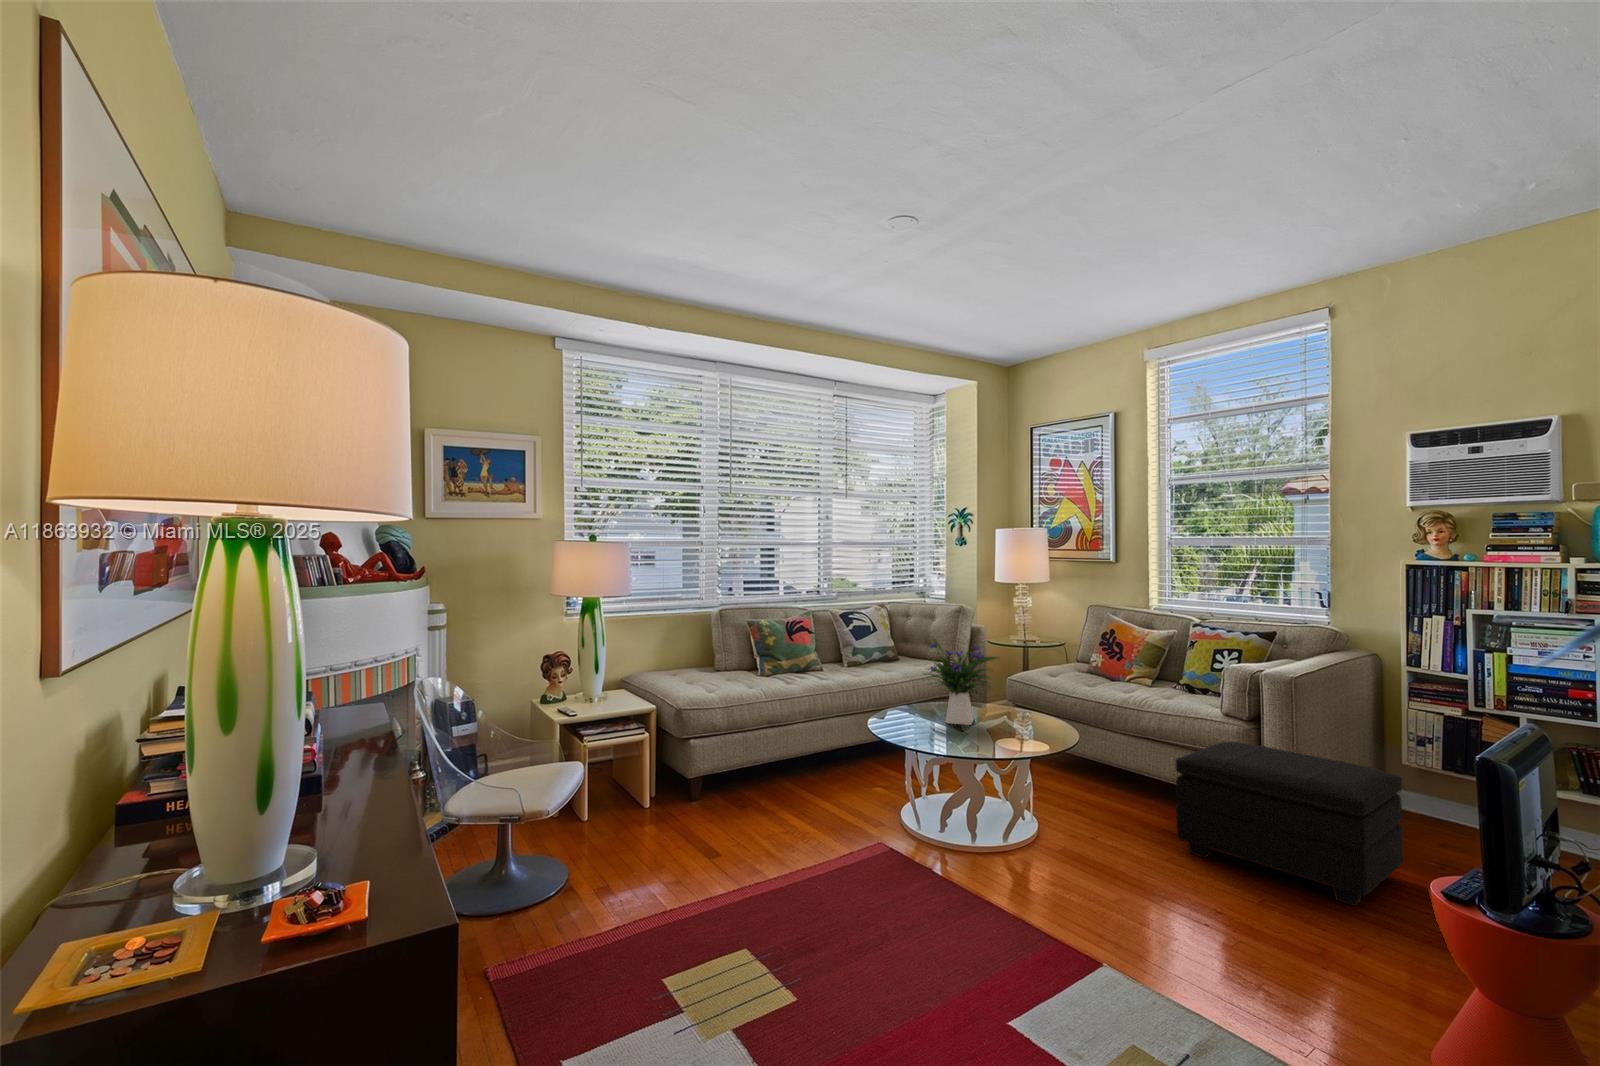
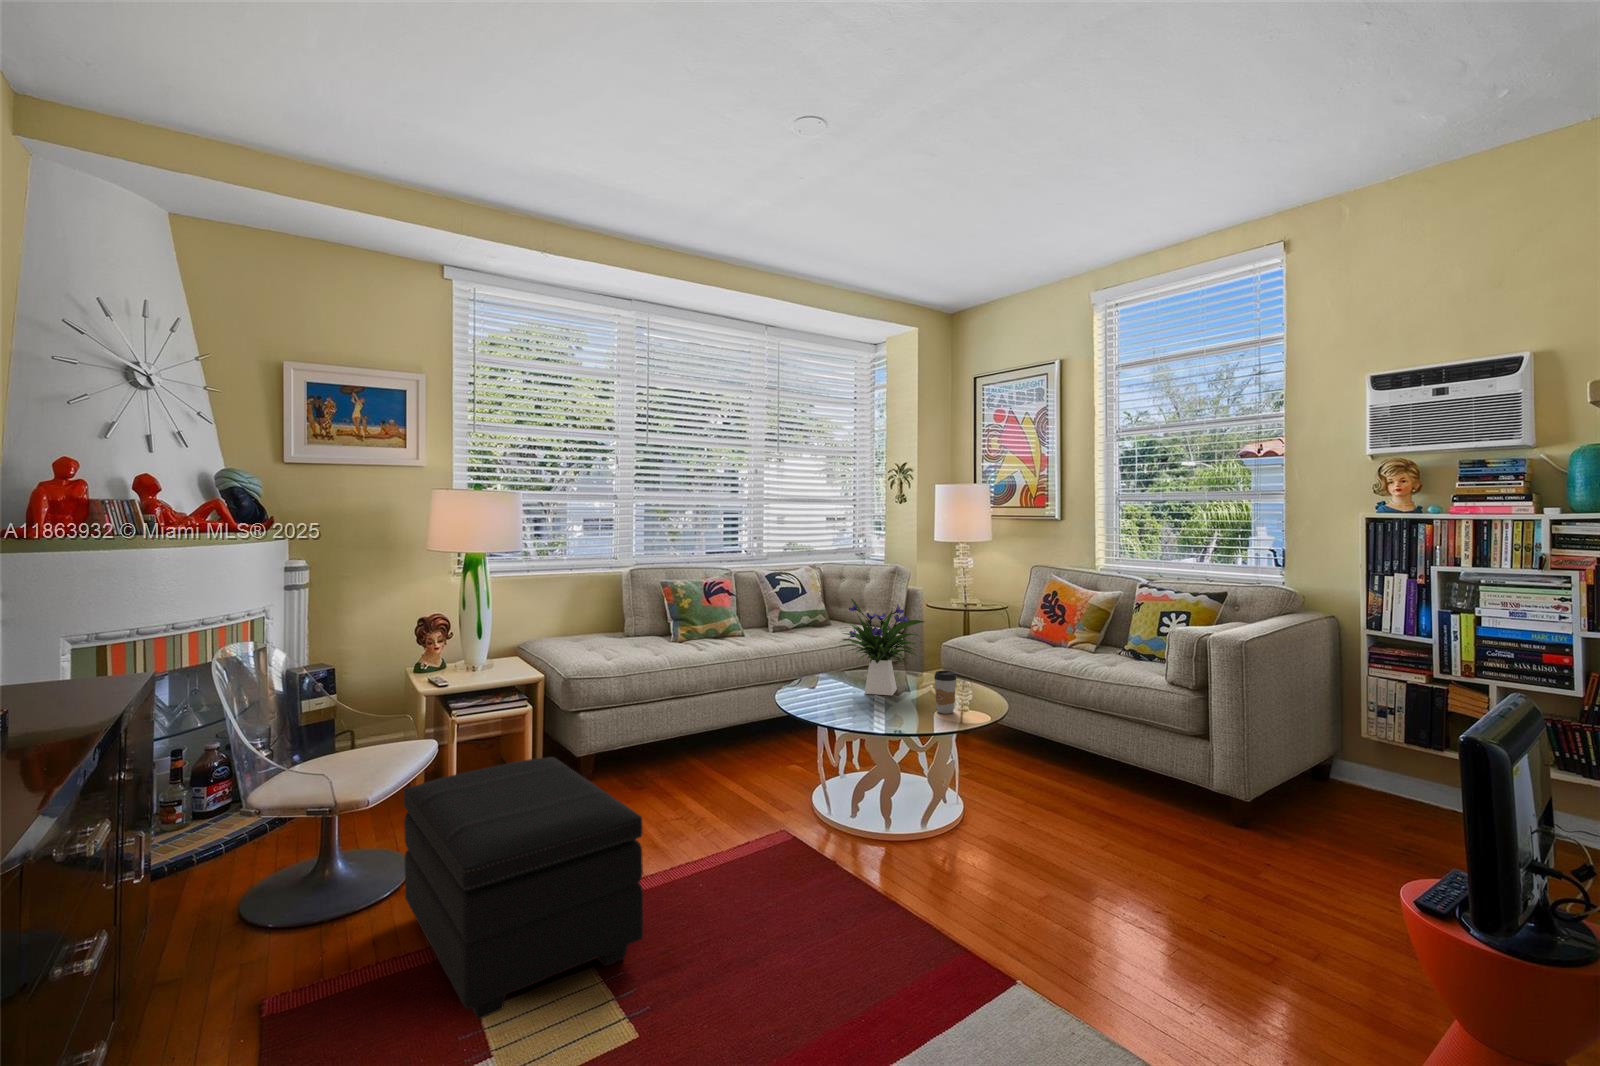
coffee cup: none [1012,703,1033,741] -> present [934,671,956,714]
footstool: present [1176,742,1403,906] -> present [404,757,643,1019]

